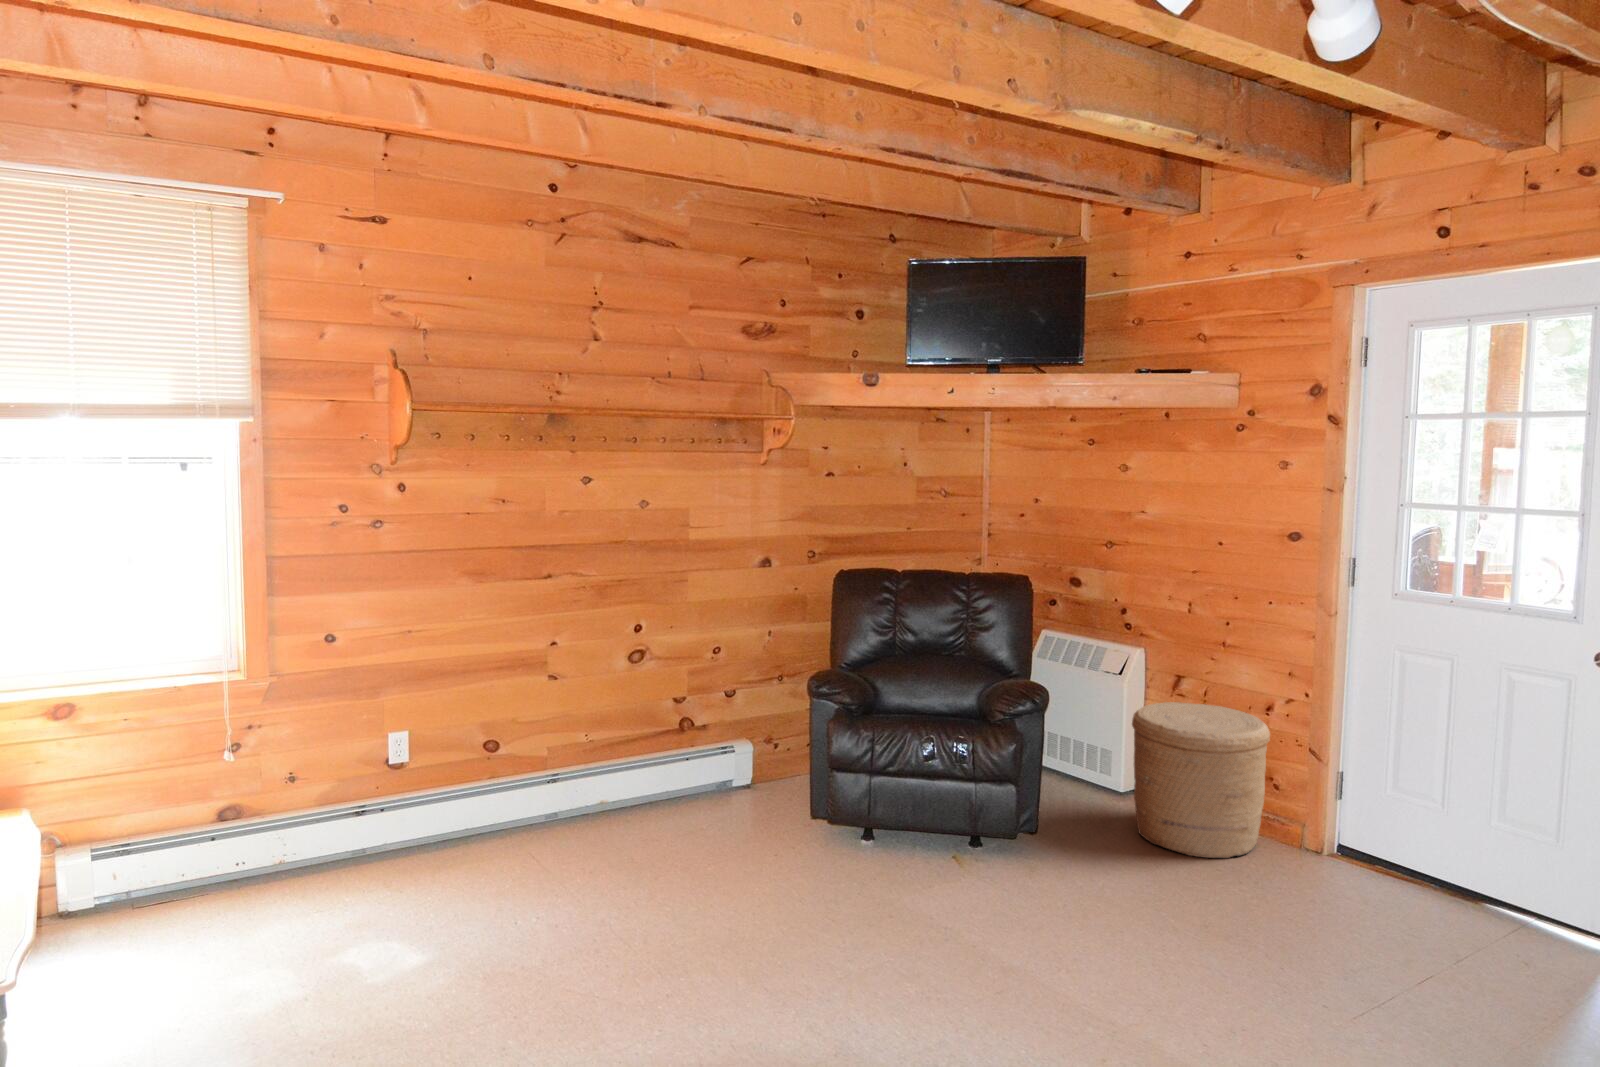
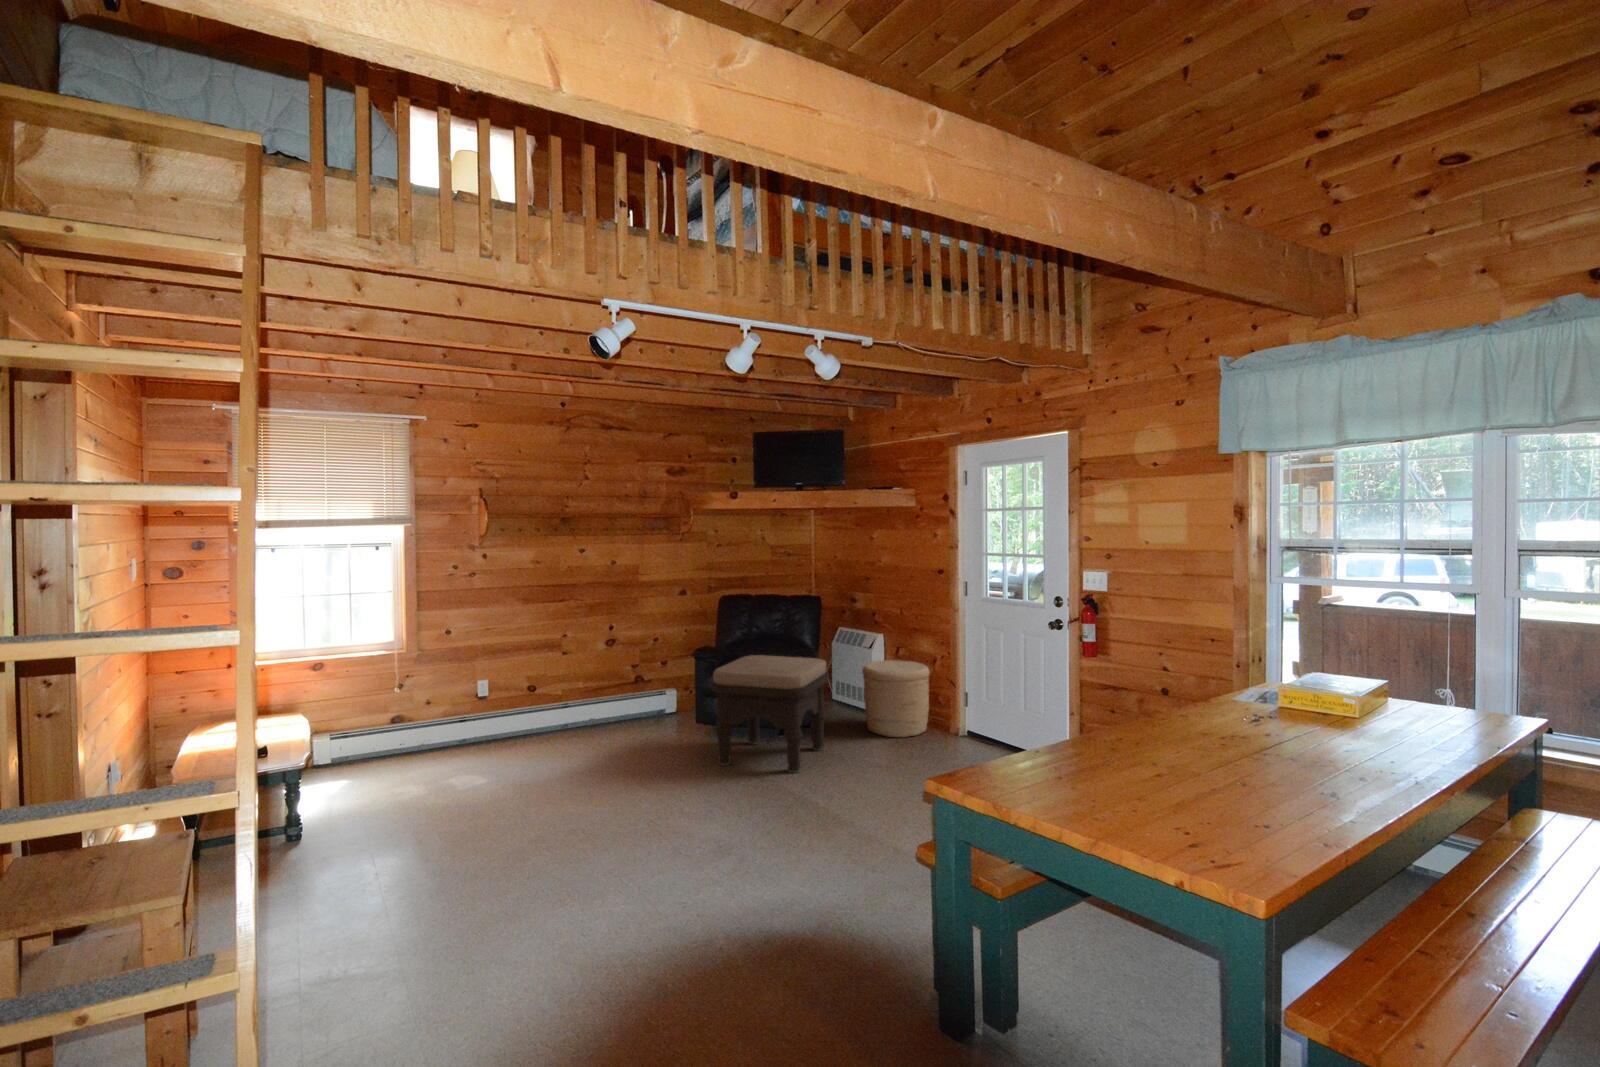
ottoman: none [883,697,1107,957] -> present [711,655,829,773]

